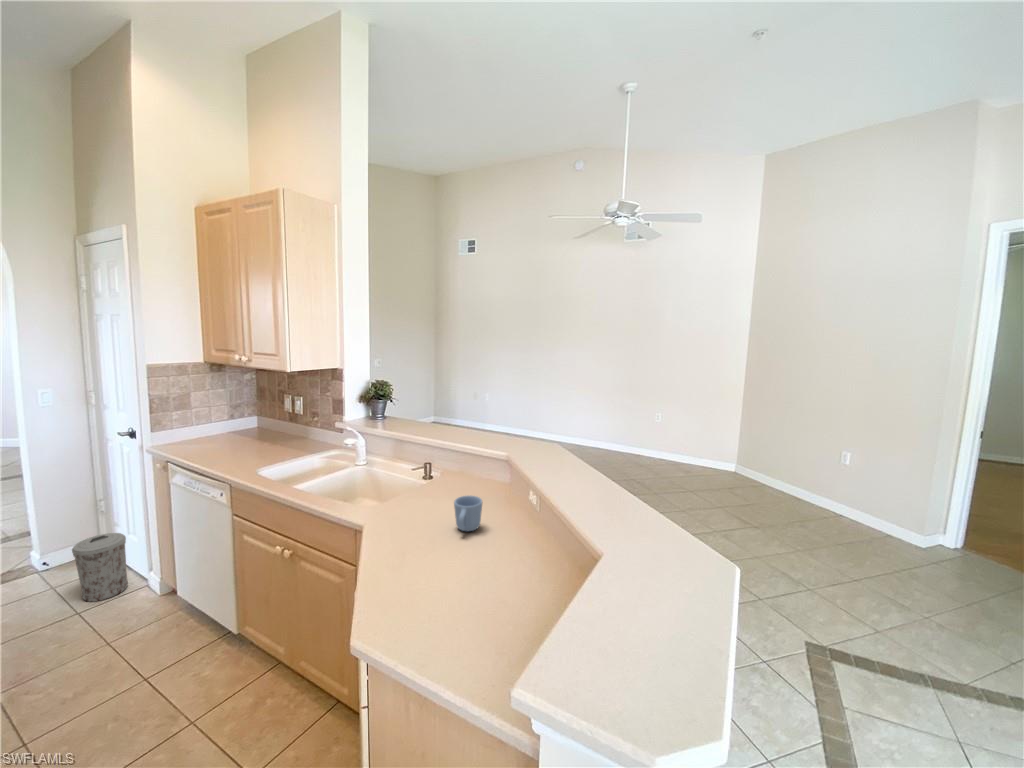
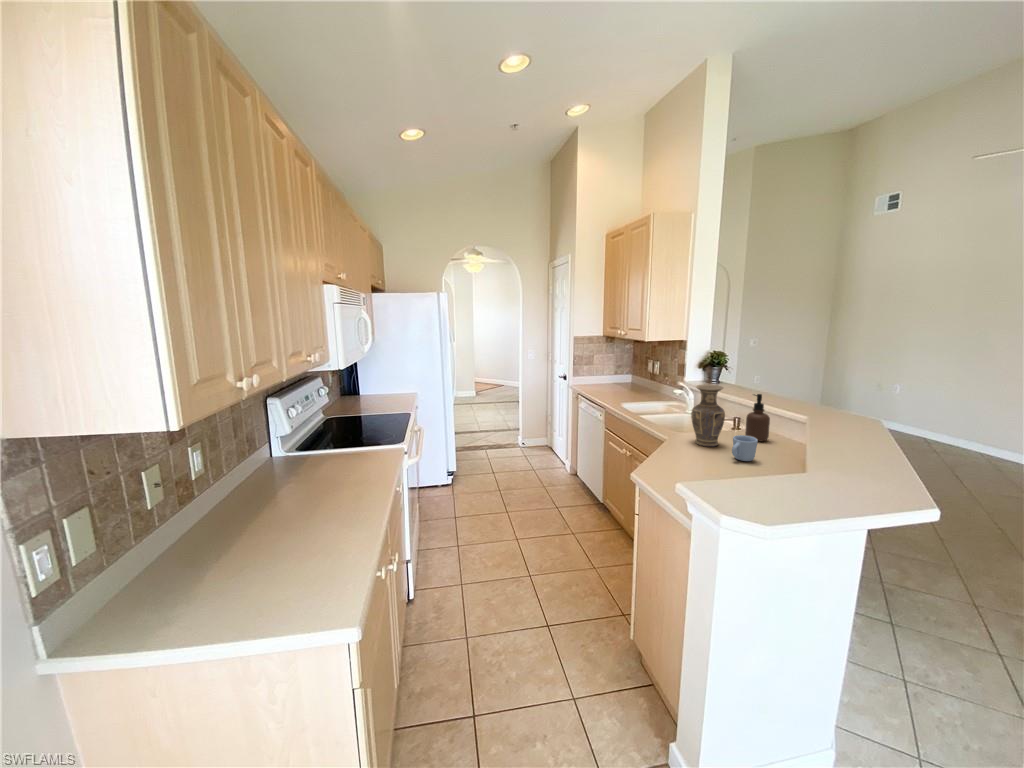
vase: none [390,432,433,521] -> present [691,385,725,447]
soap dispenser: none [446,434,471,493] -> present [745,394,770,442]
trash can: present [72,533,128,602] -> none [536,432,558,467]

